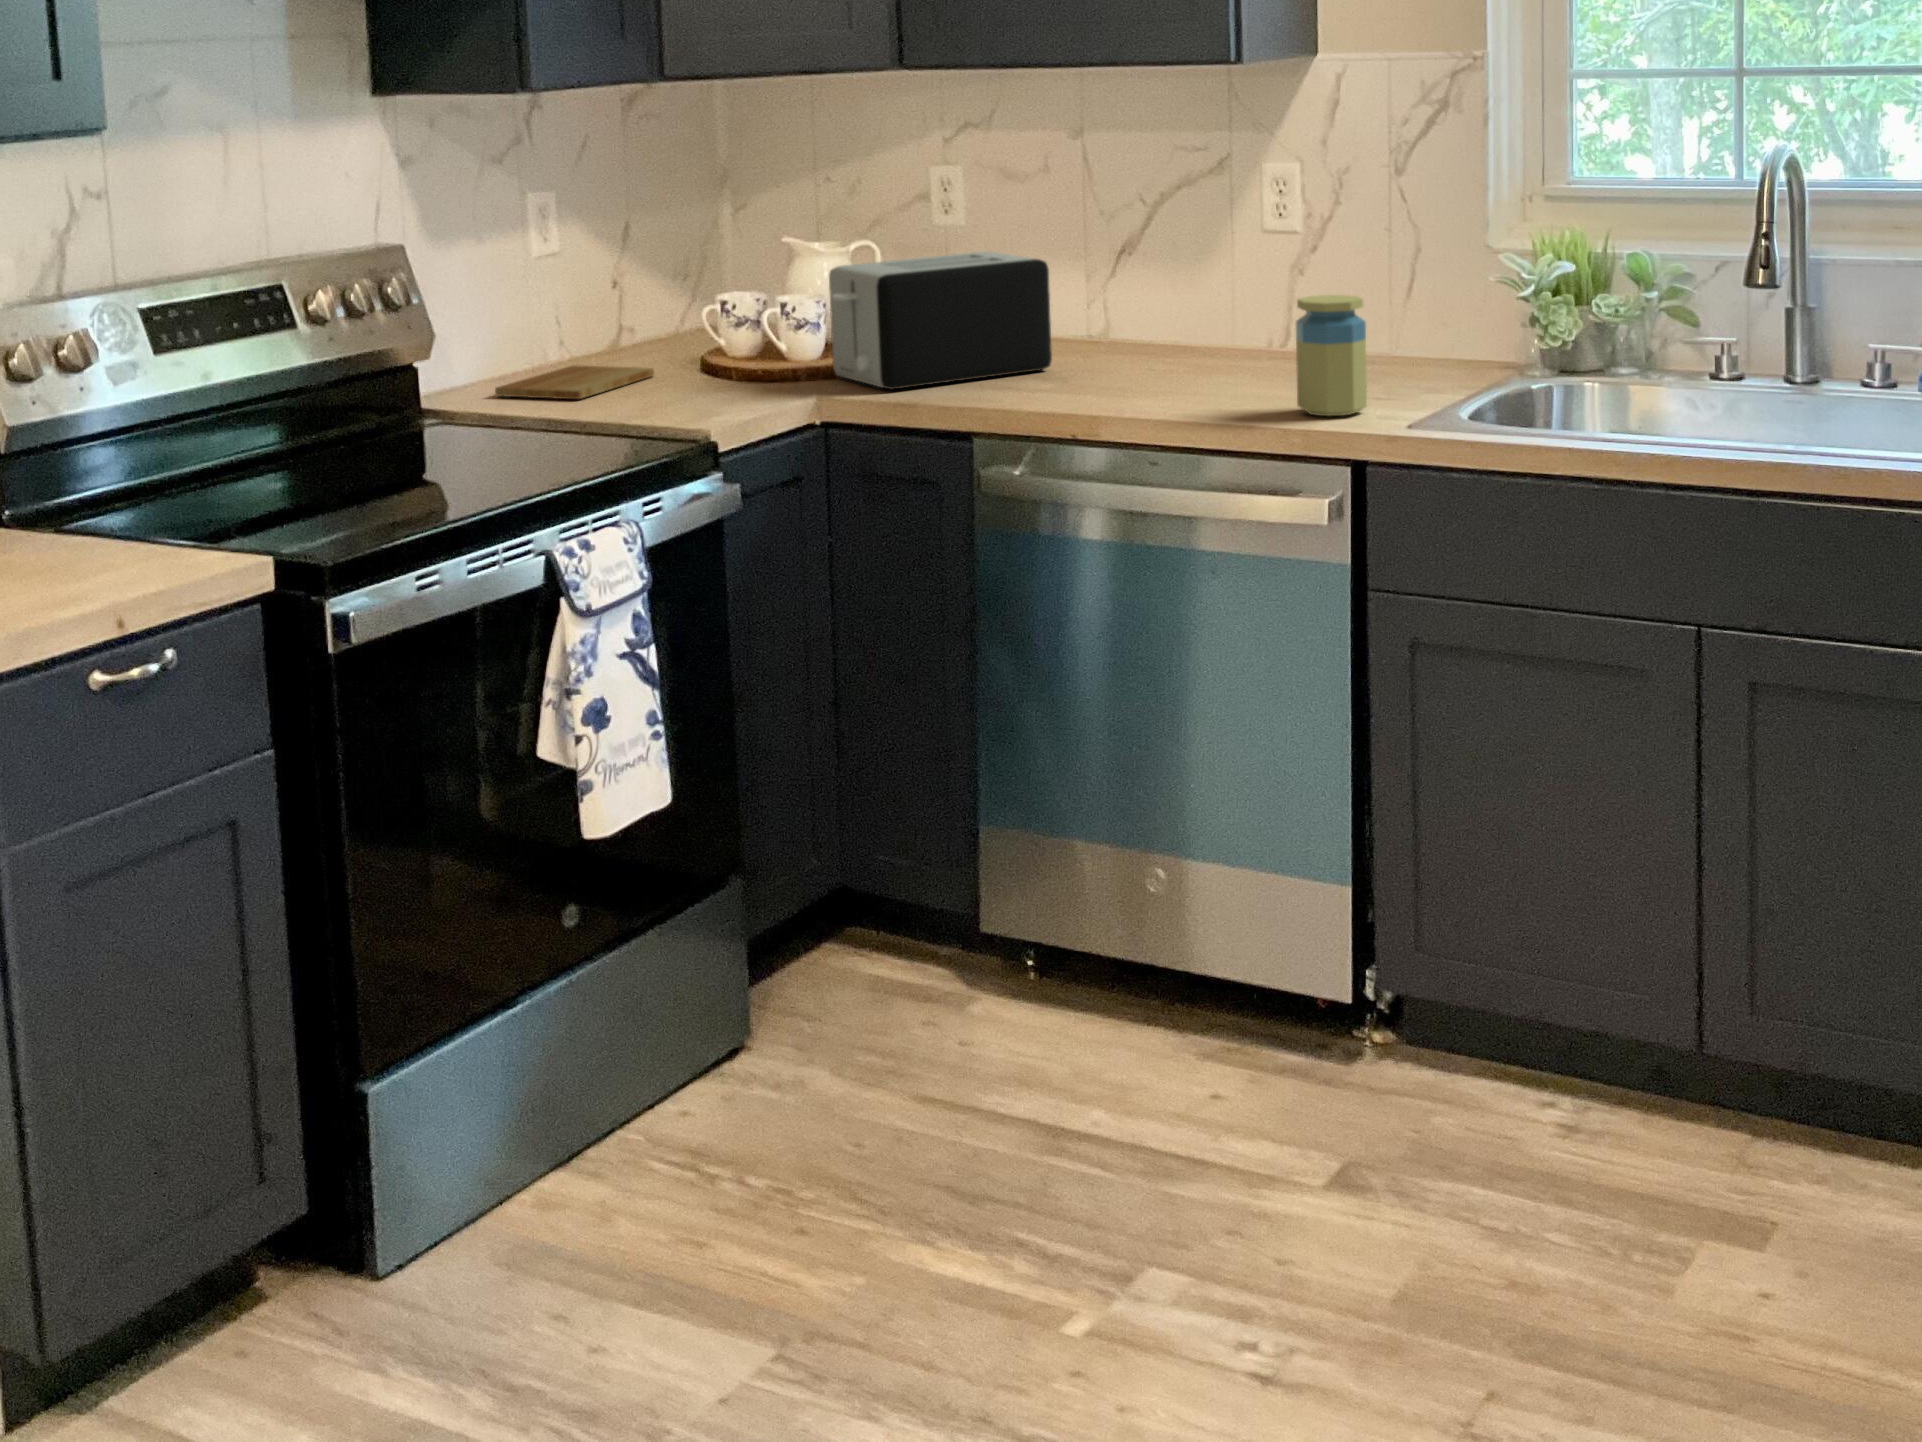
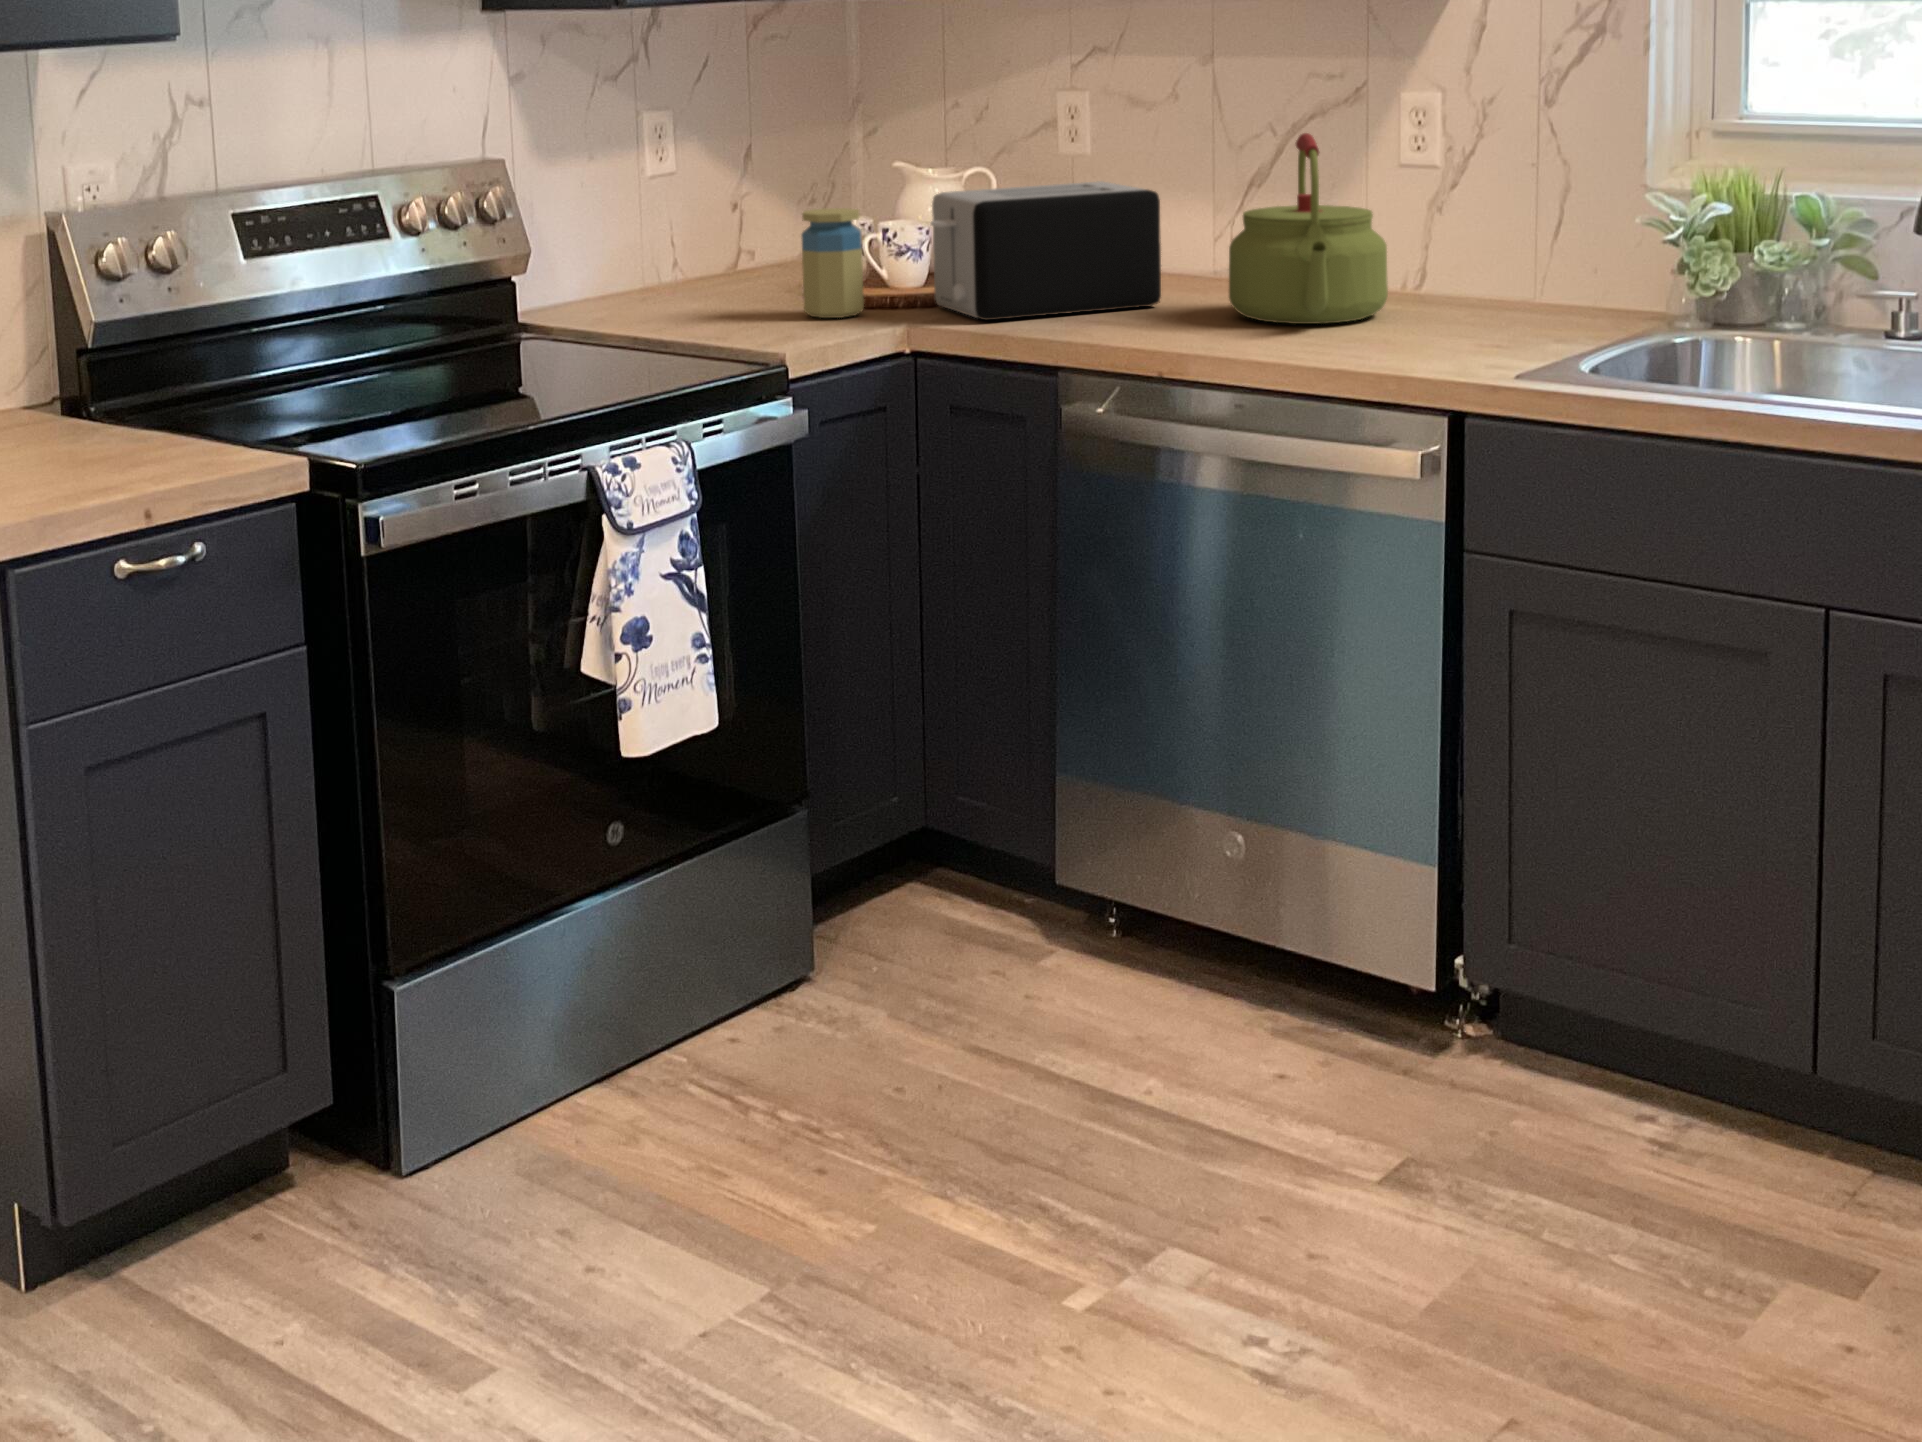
kettle: none [1119,203,1267,383] -> present [1229,133,1388,324]
jar: present [1296,295,1367,416] -> present [802,208,864,318]
cutting board: present [495,365,654,399] -> none [596,288,759,320]

